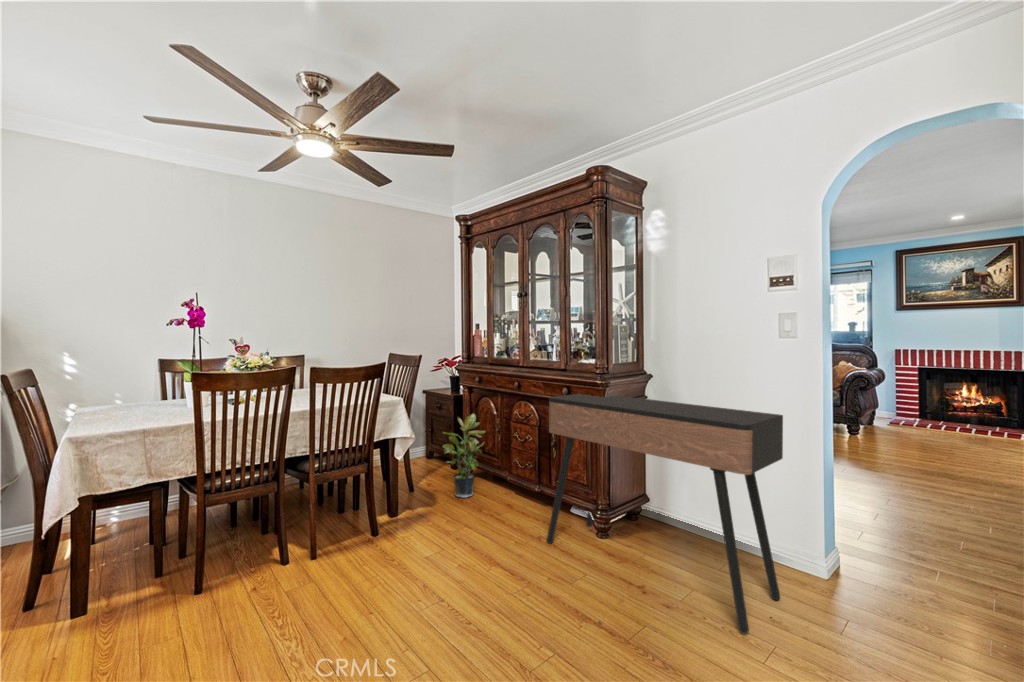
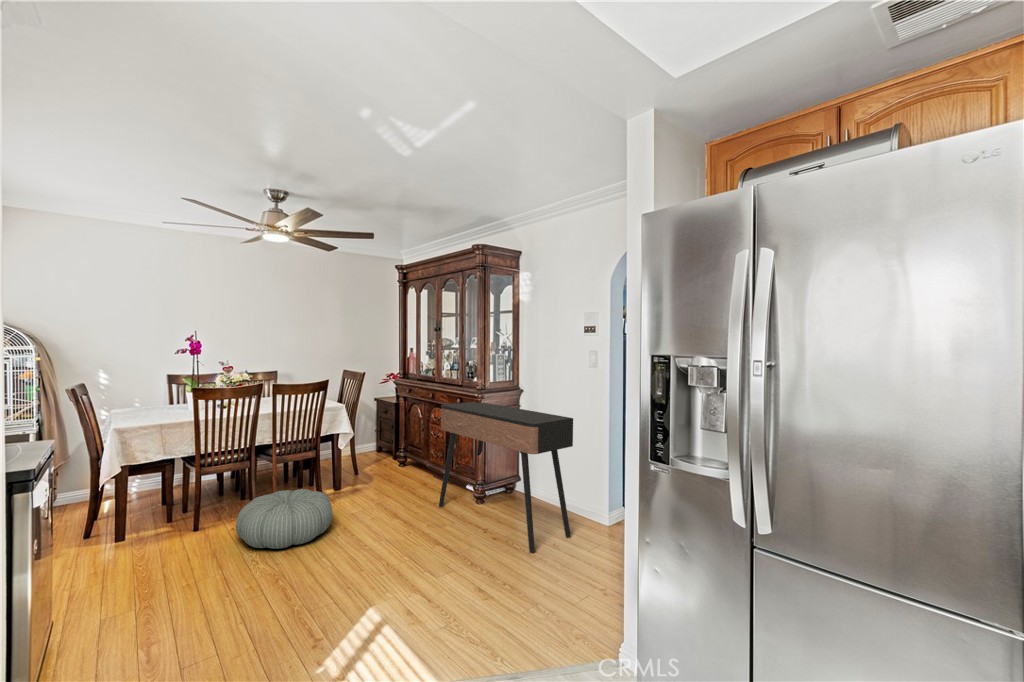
potted plant: present [442,414,485,498] -> none [378,416,411,479]
pouf: none [262,524,408,631] -> present [236,489,333,549]

